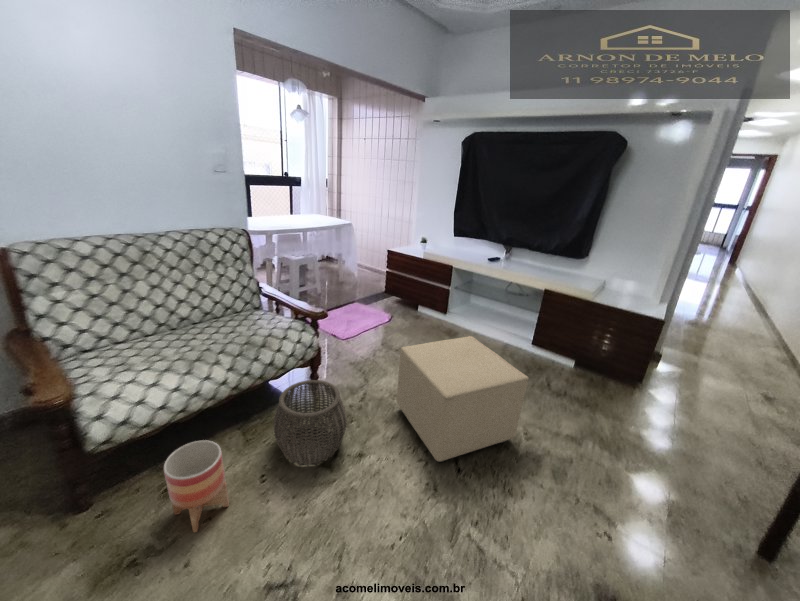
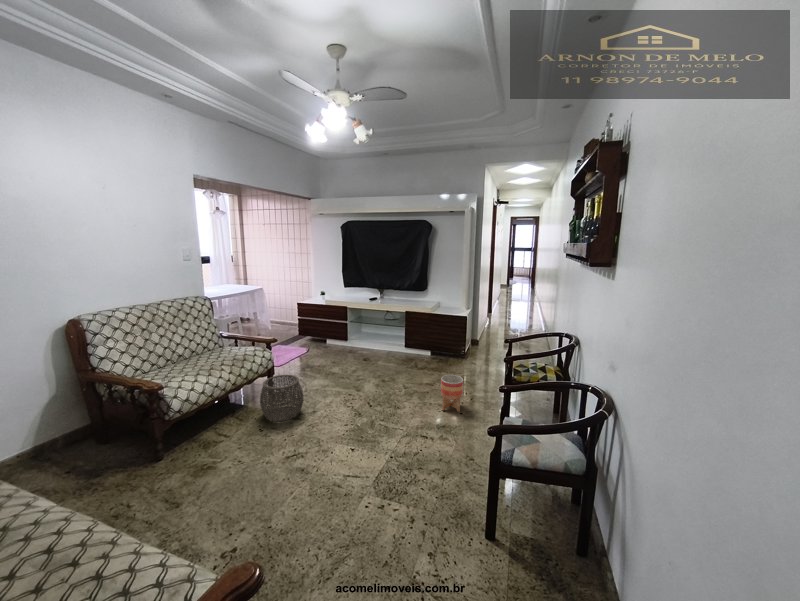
ottoman: present [397,336,529,462] -> none [327,340,398,405]
planter: present [164,440,229,532] -> present [441,375,463,412]

